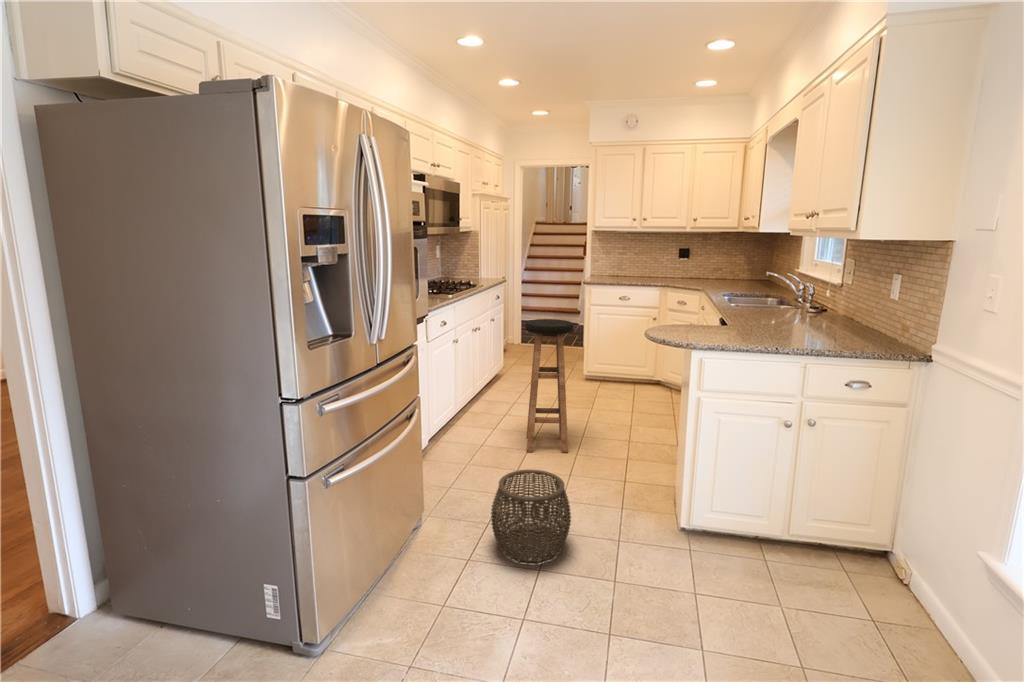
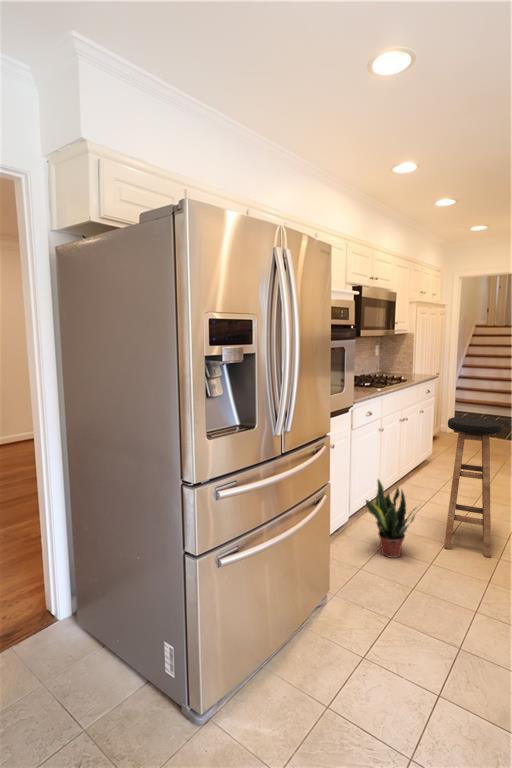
potted plant: none [451,390,505,469] -> present [366,480,416,558]
woven basket: present [491,469,571,563] -> none [390,577,484,692]

